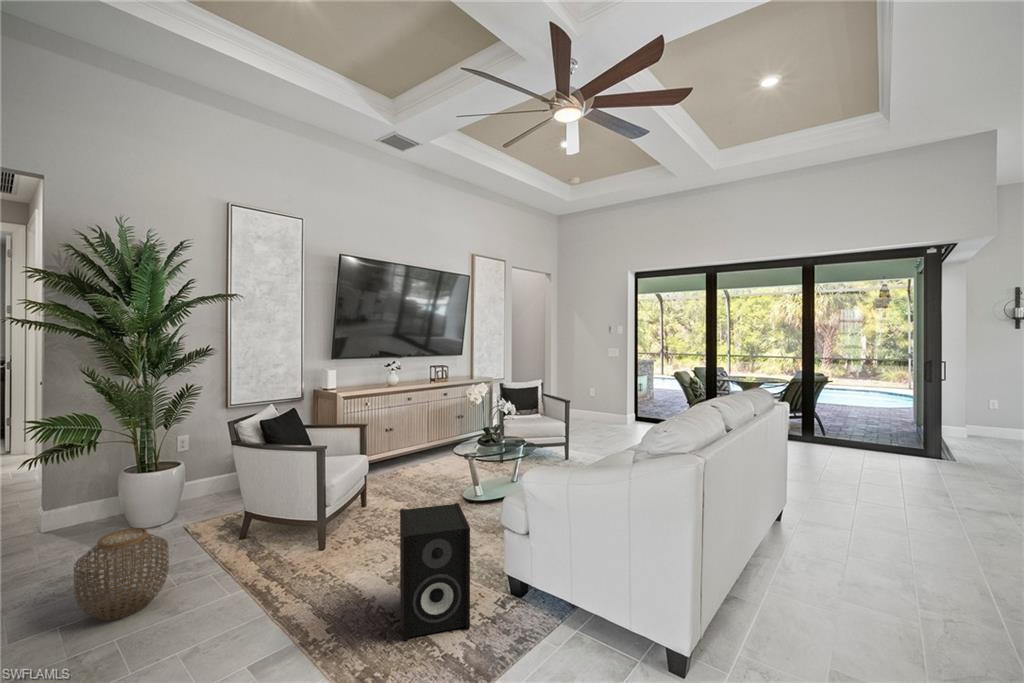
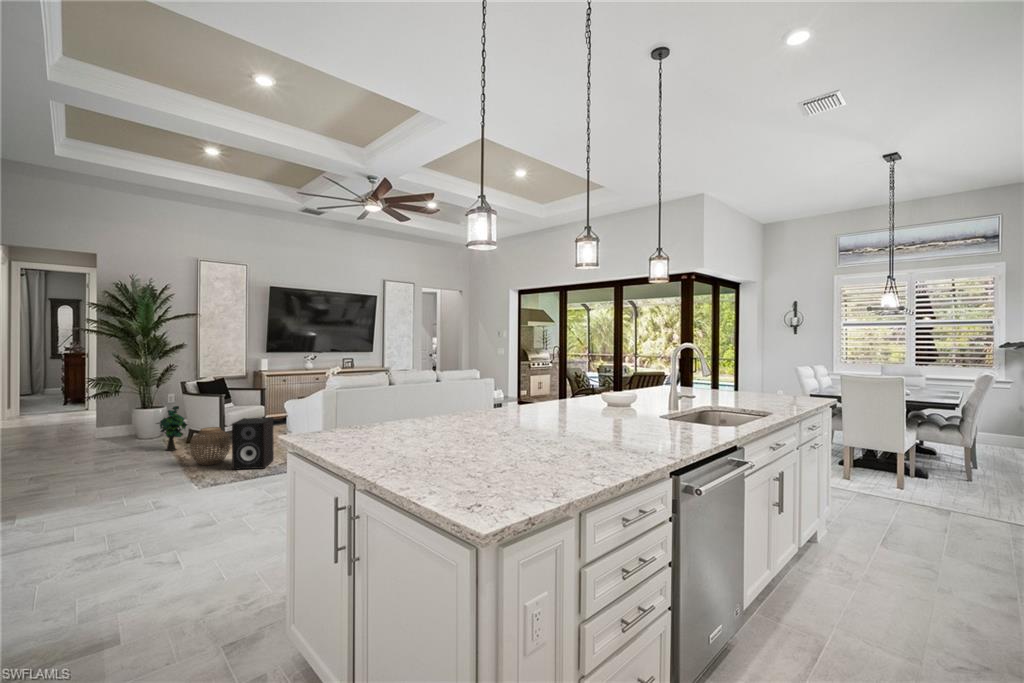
decorative plant: none [182,473,245,565] -> present [157,406,187,451]
woven basket: present [74,528,169,621] -> present [191,427,230,465]

